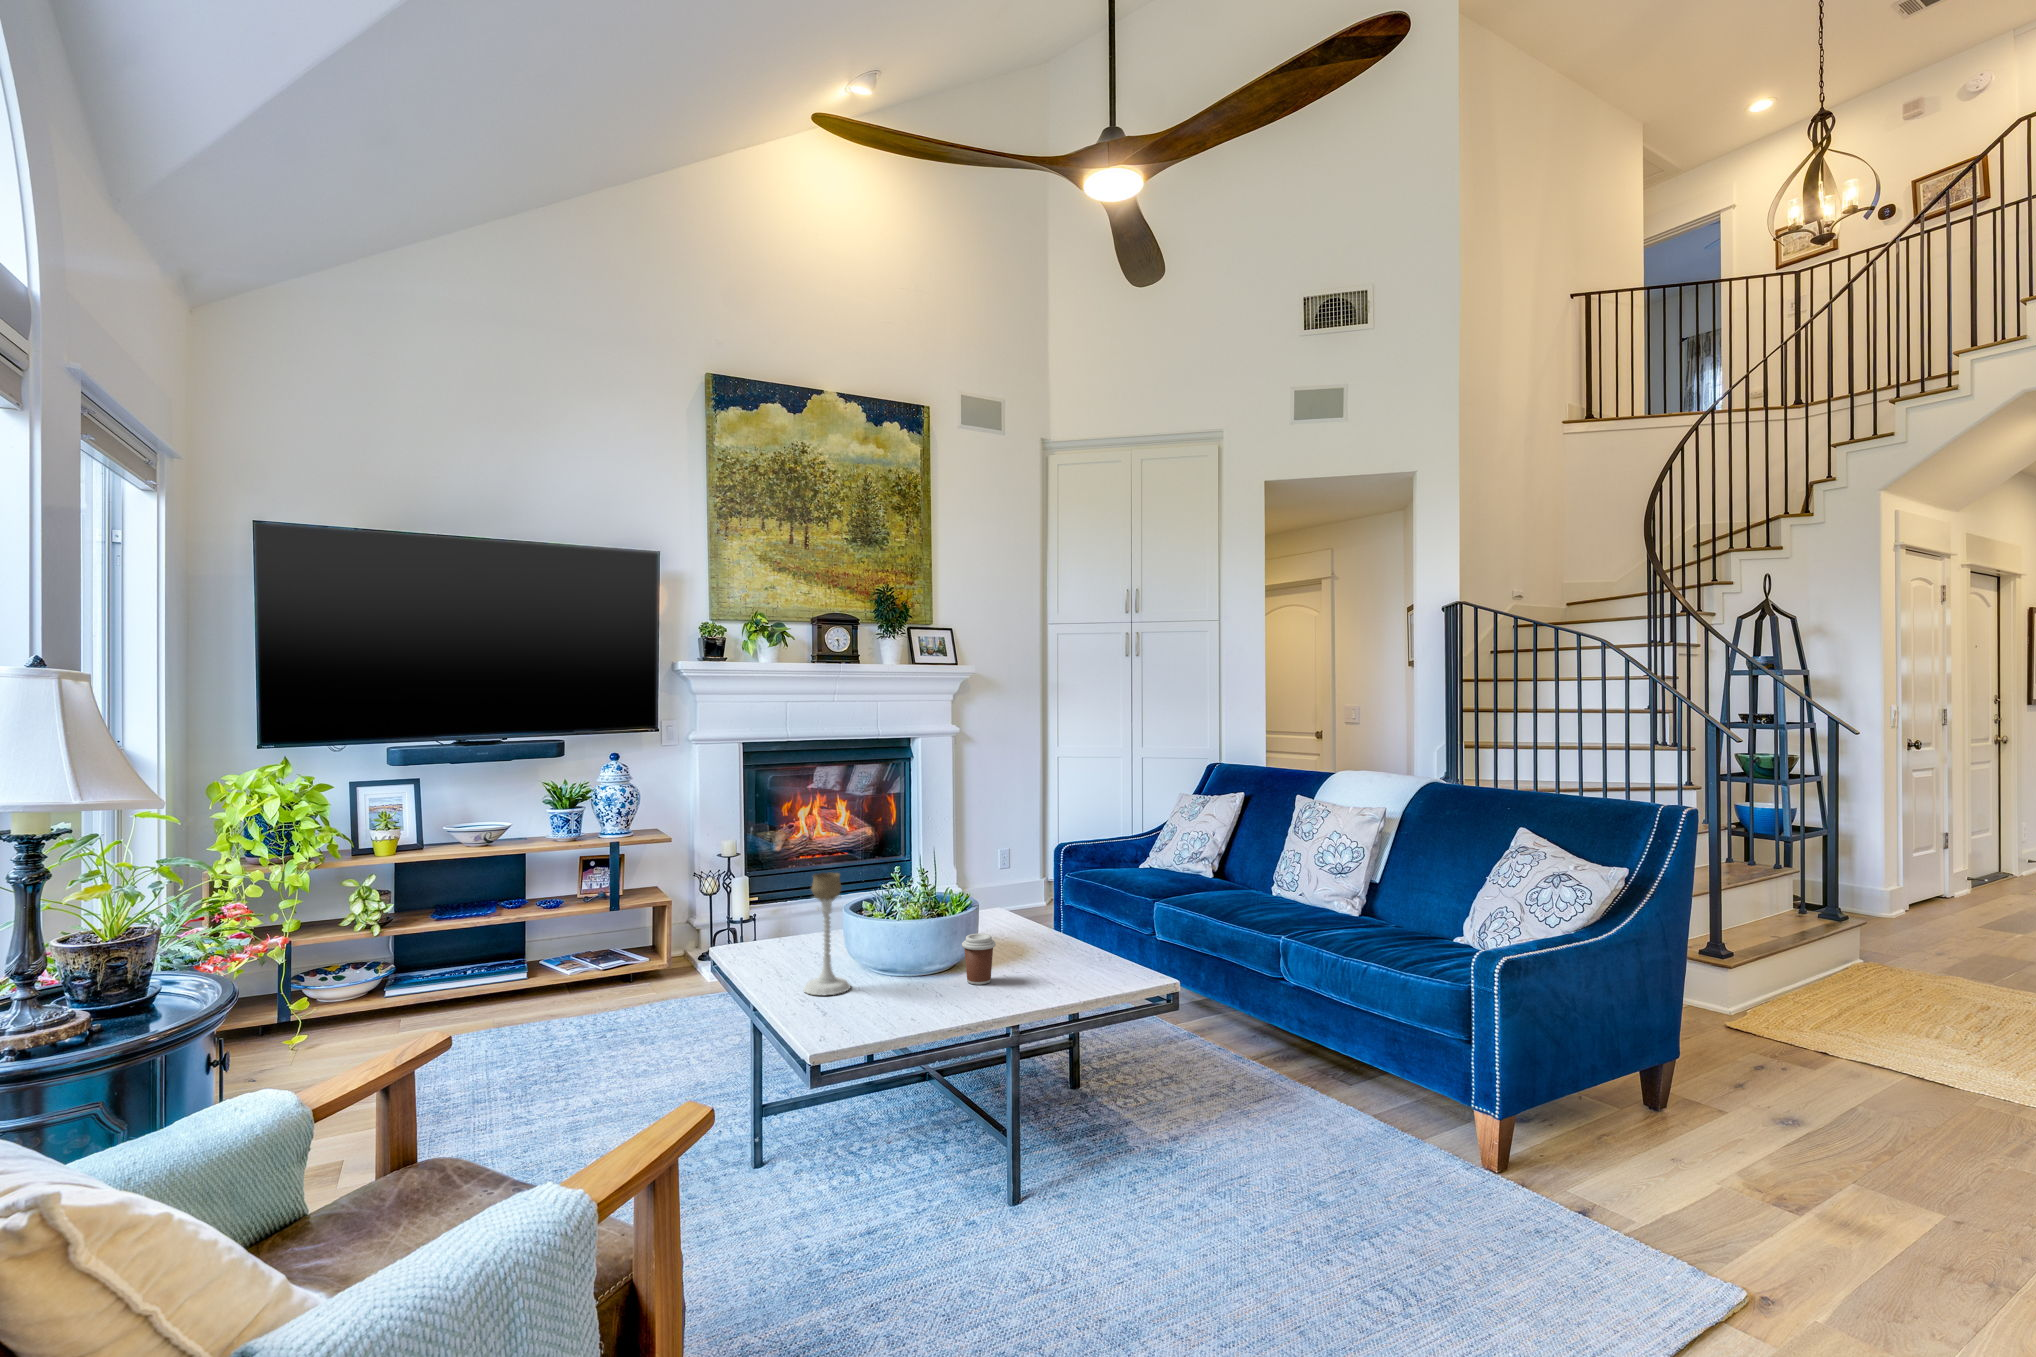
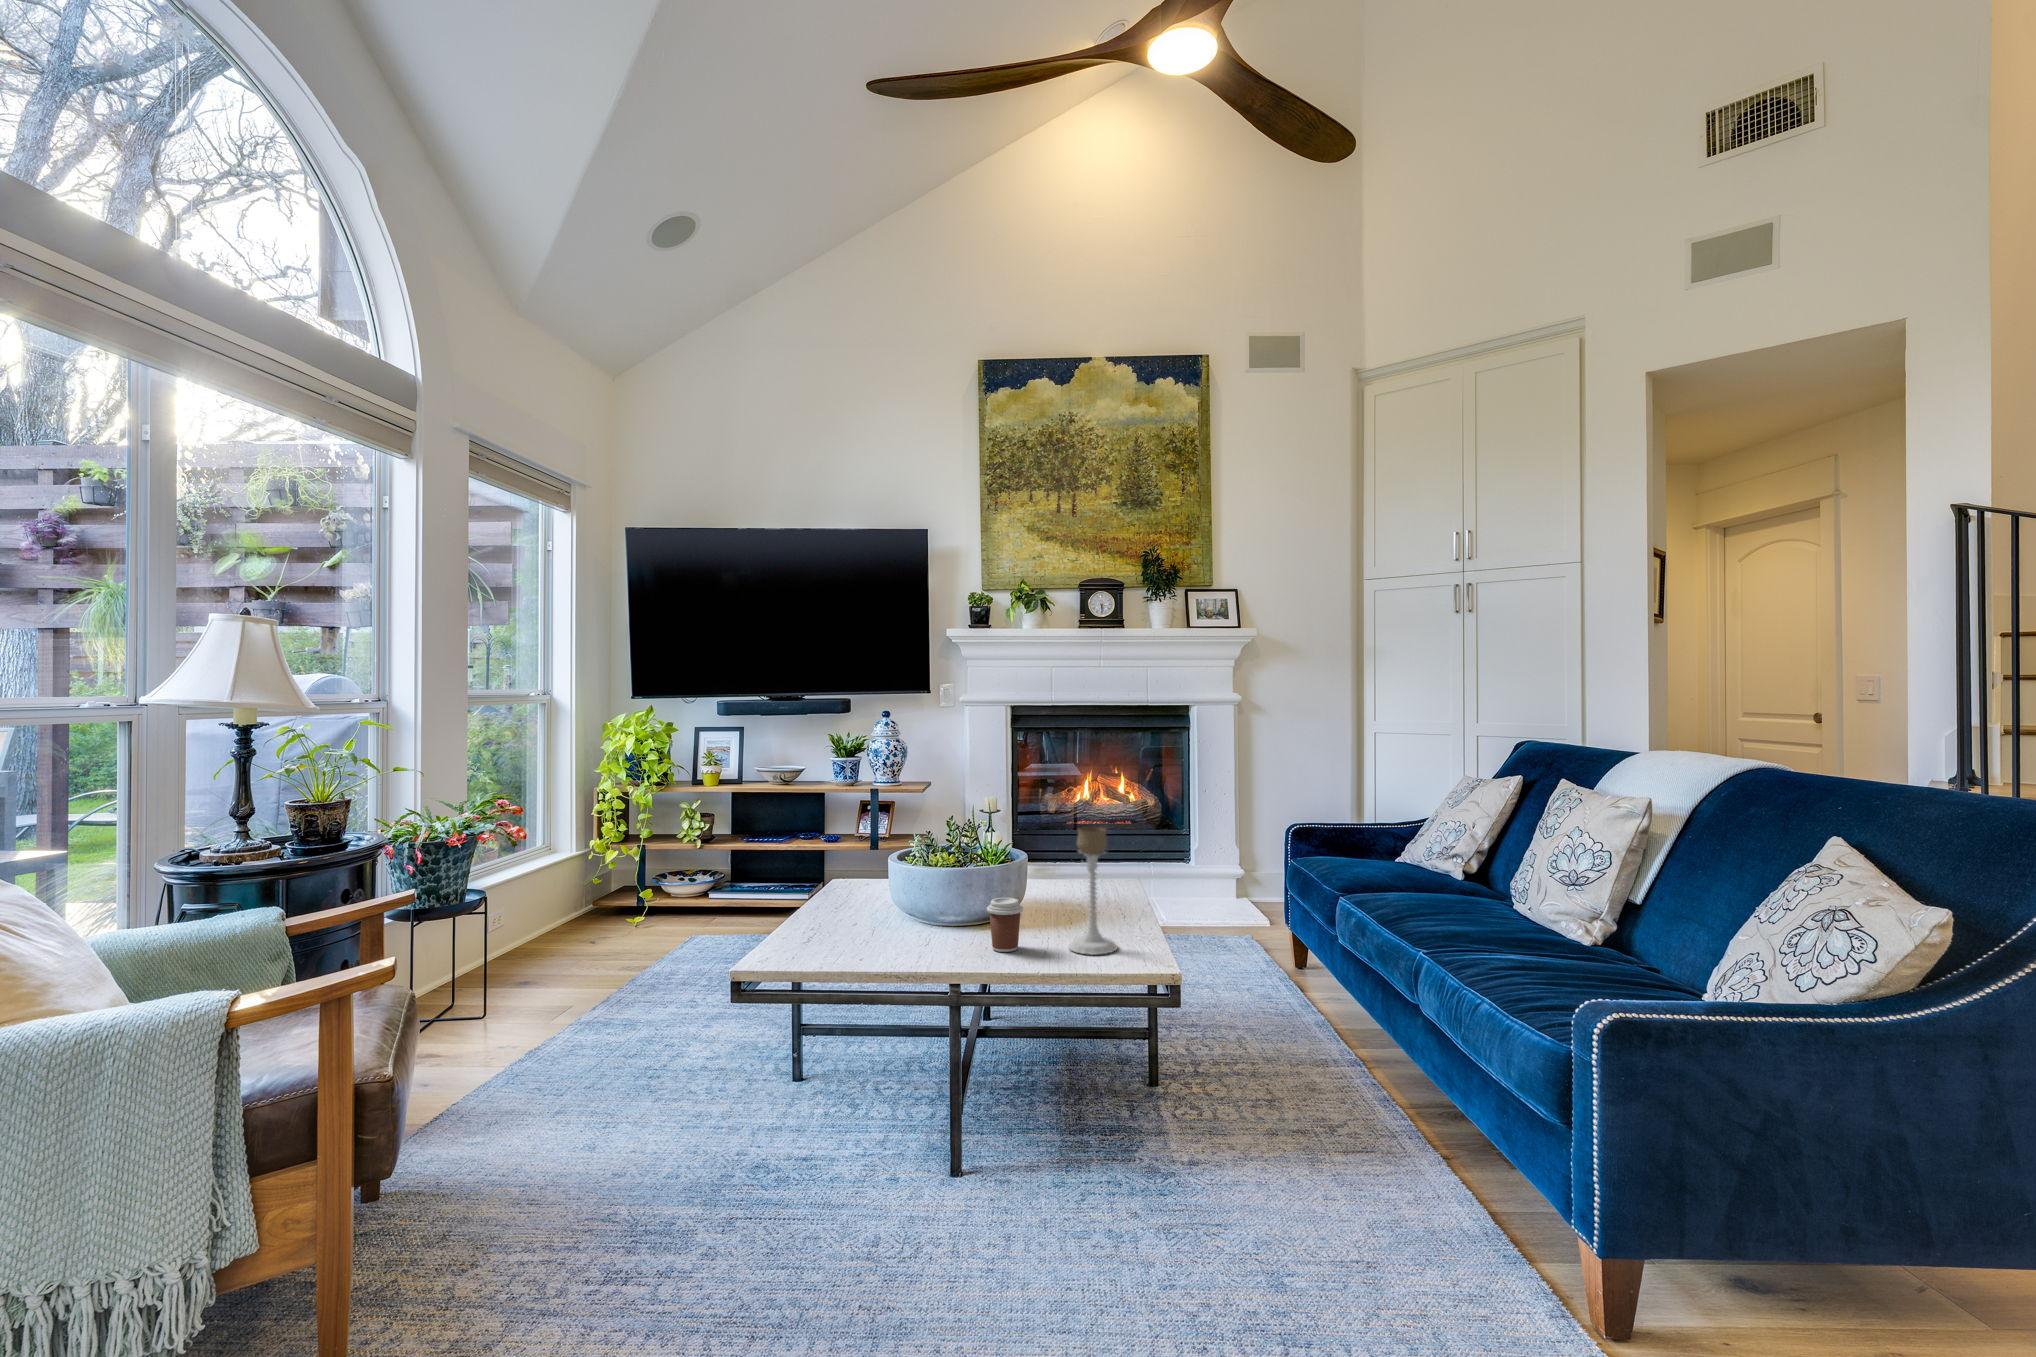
candle holder: present [803,872,850,995] -> present [1069,827,1117,955]

